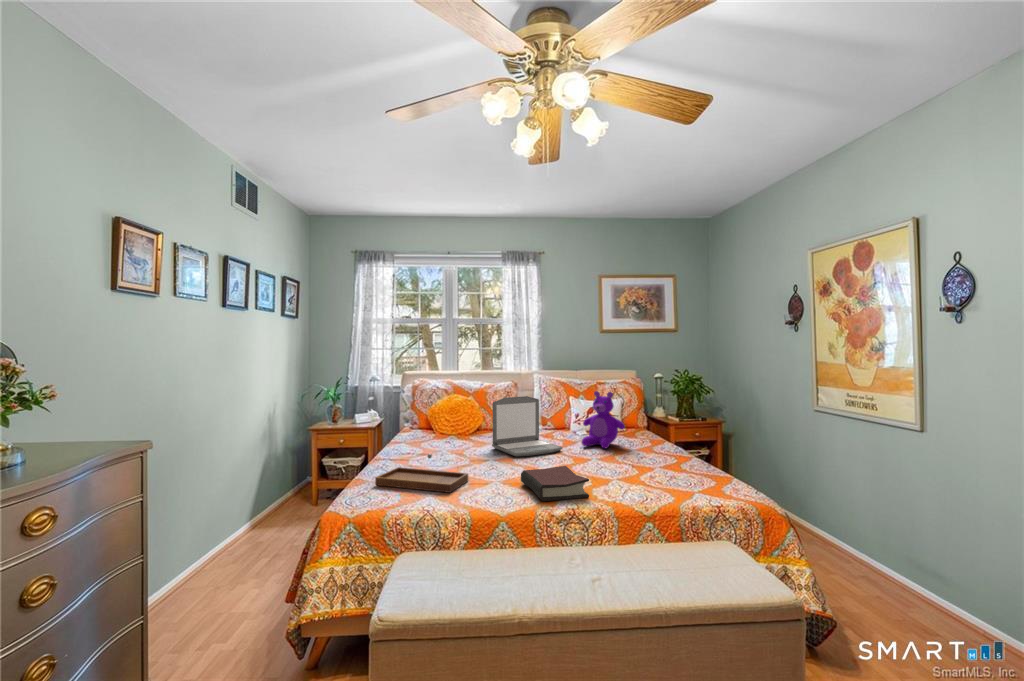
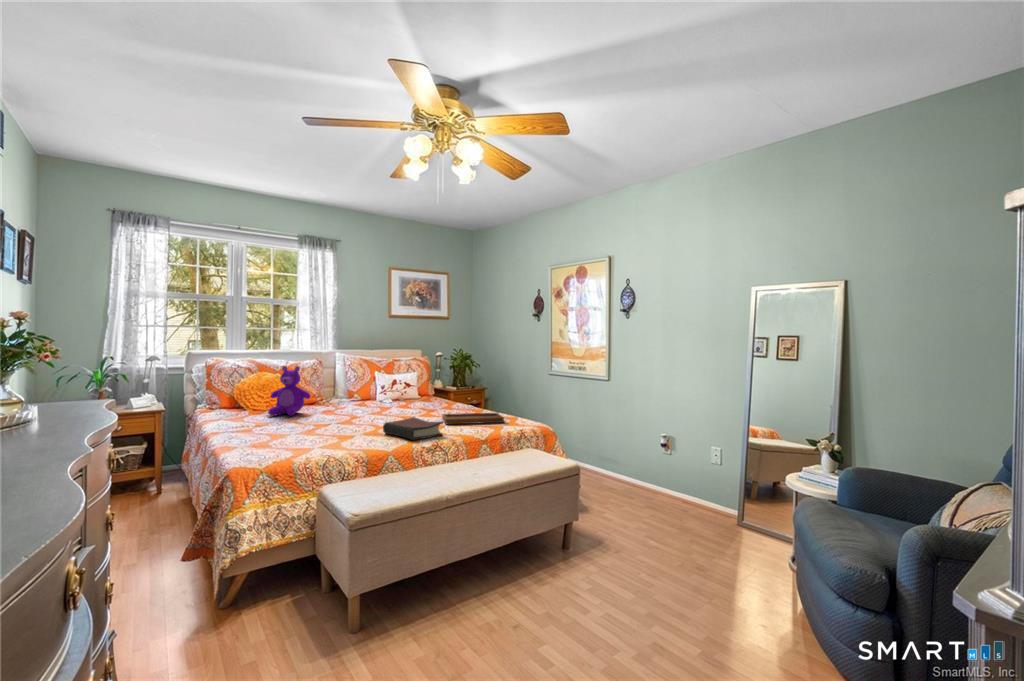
teddy bear: present [582,391,625,449] -> present [268,366,311,416]
laptop: present [492,396,562,457] -> none [324,369,388,419]
tray: present [375,454,468,493] -> present [442,401,504,424]

